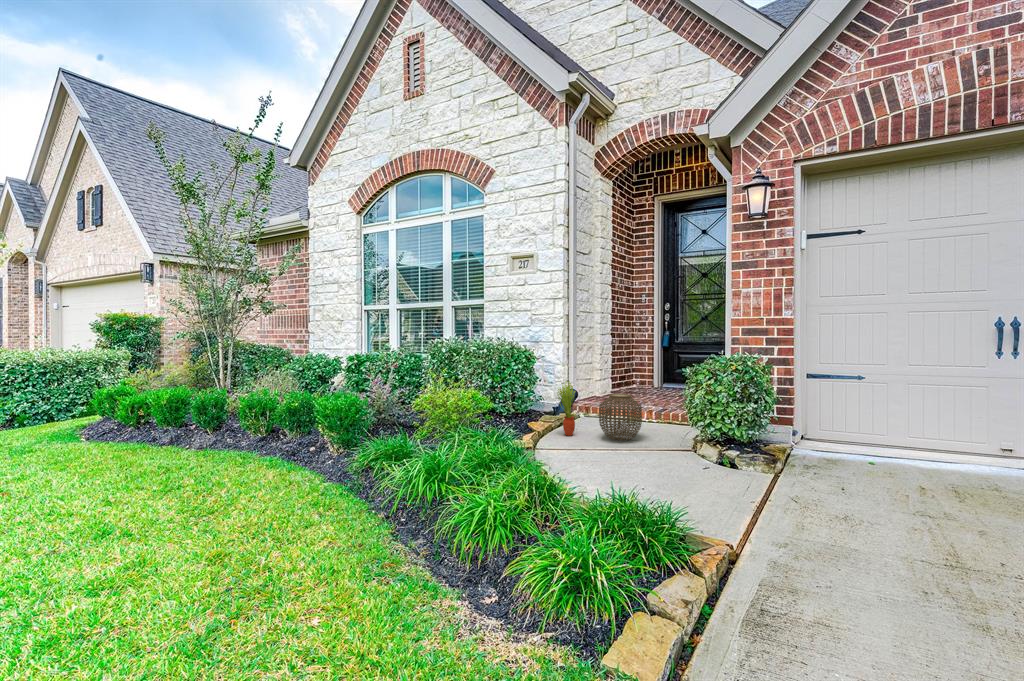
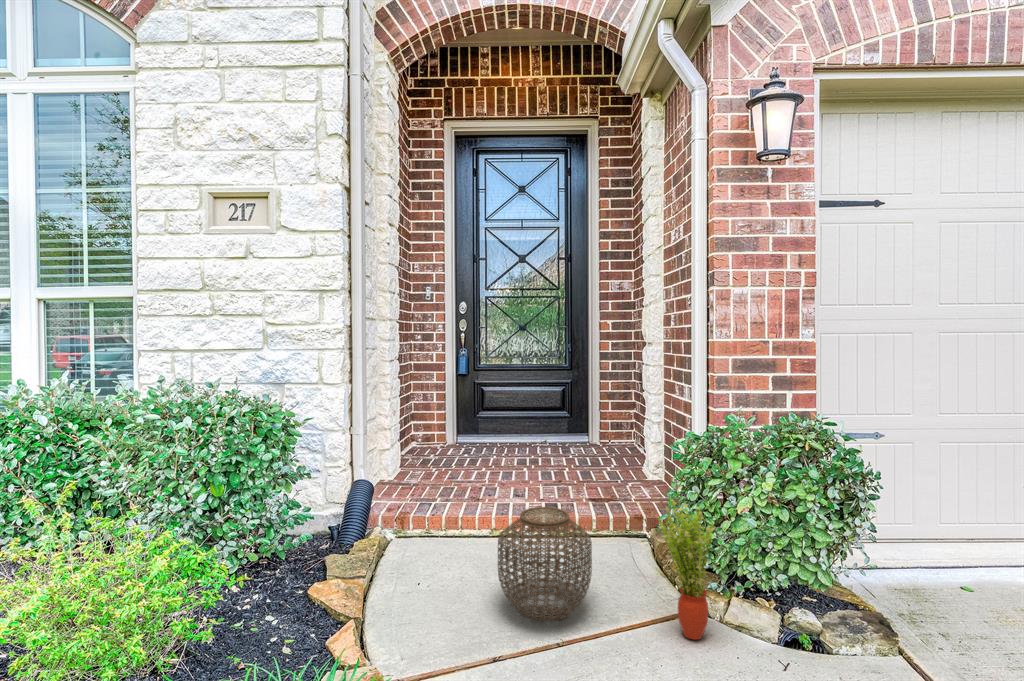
potted plant: present [558,381,575,436] -> present [658,501,715,640]

